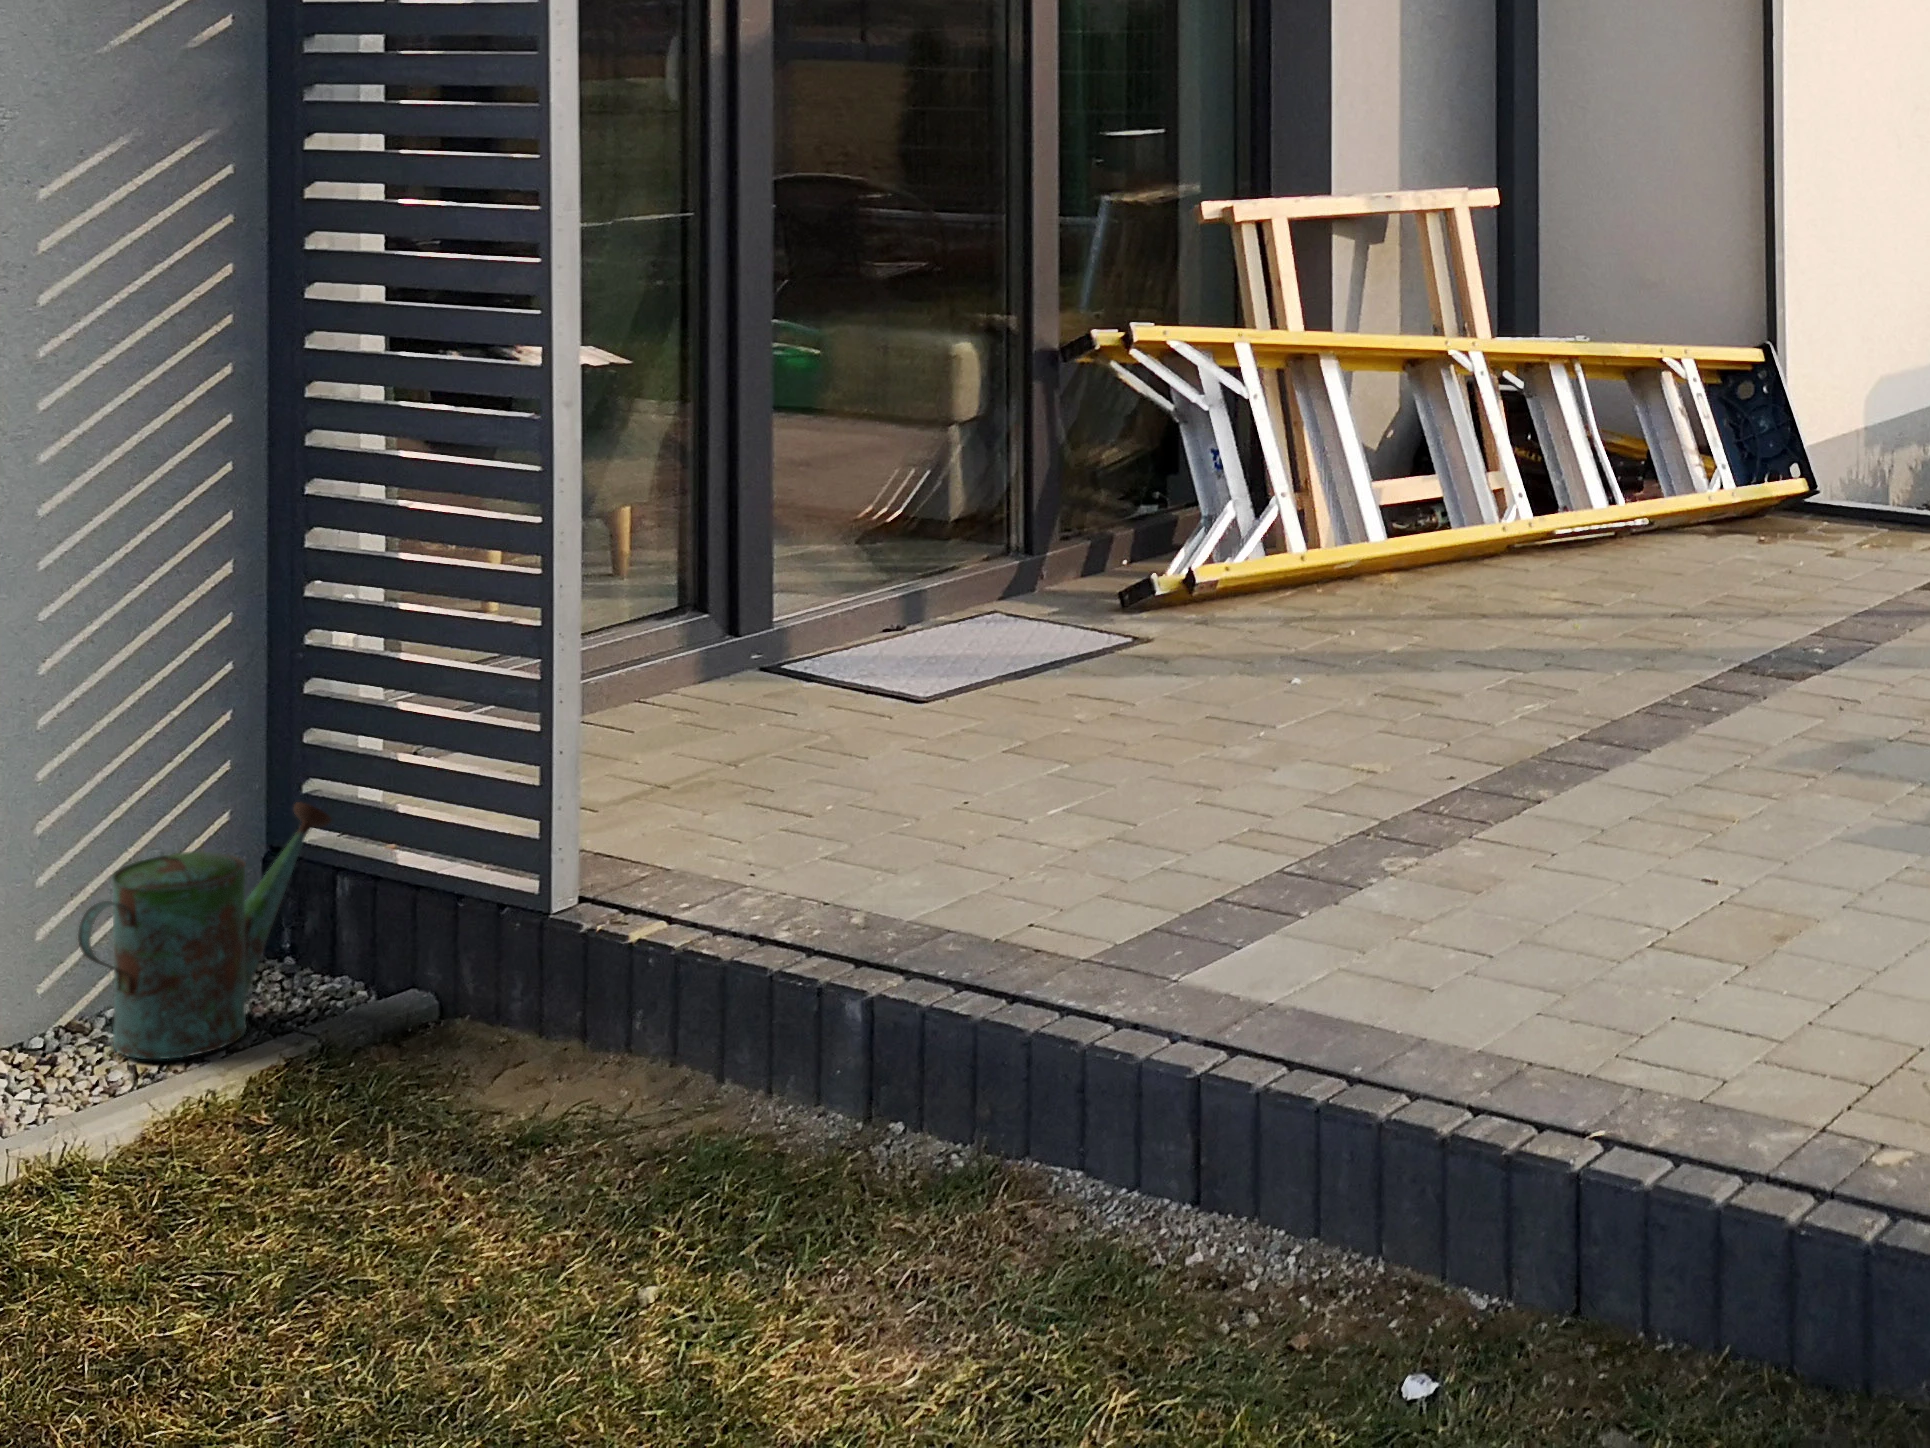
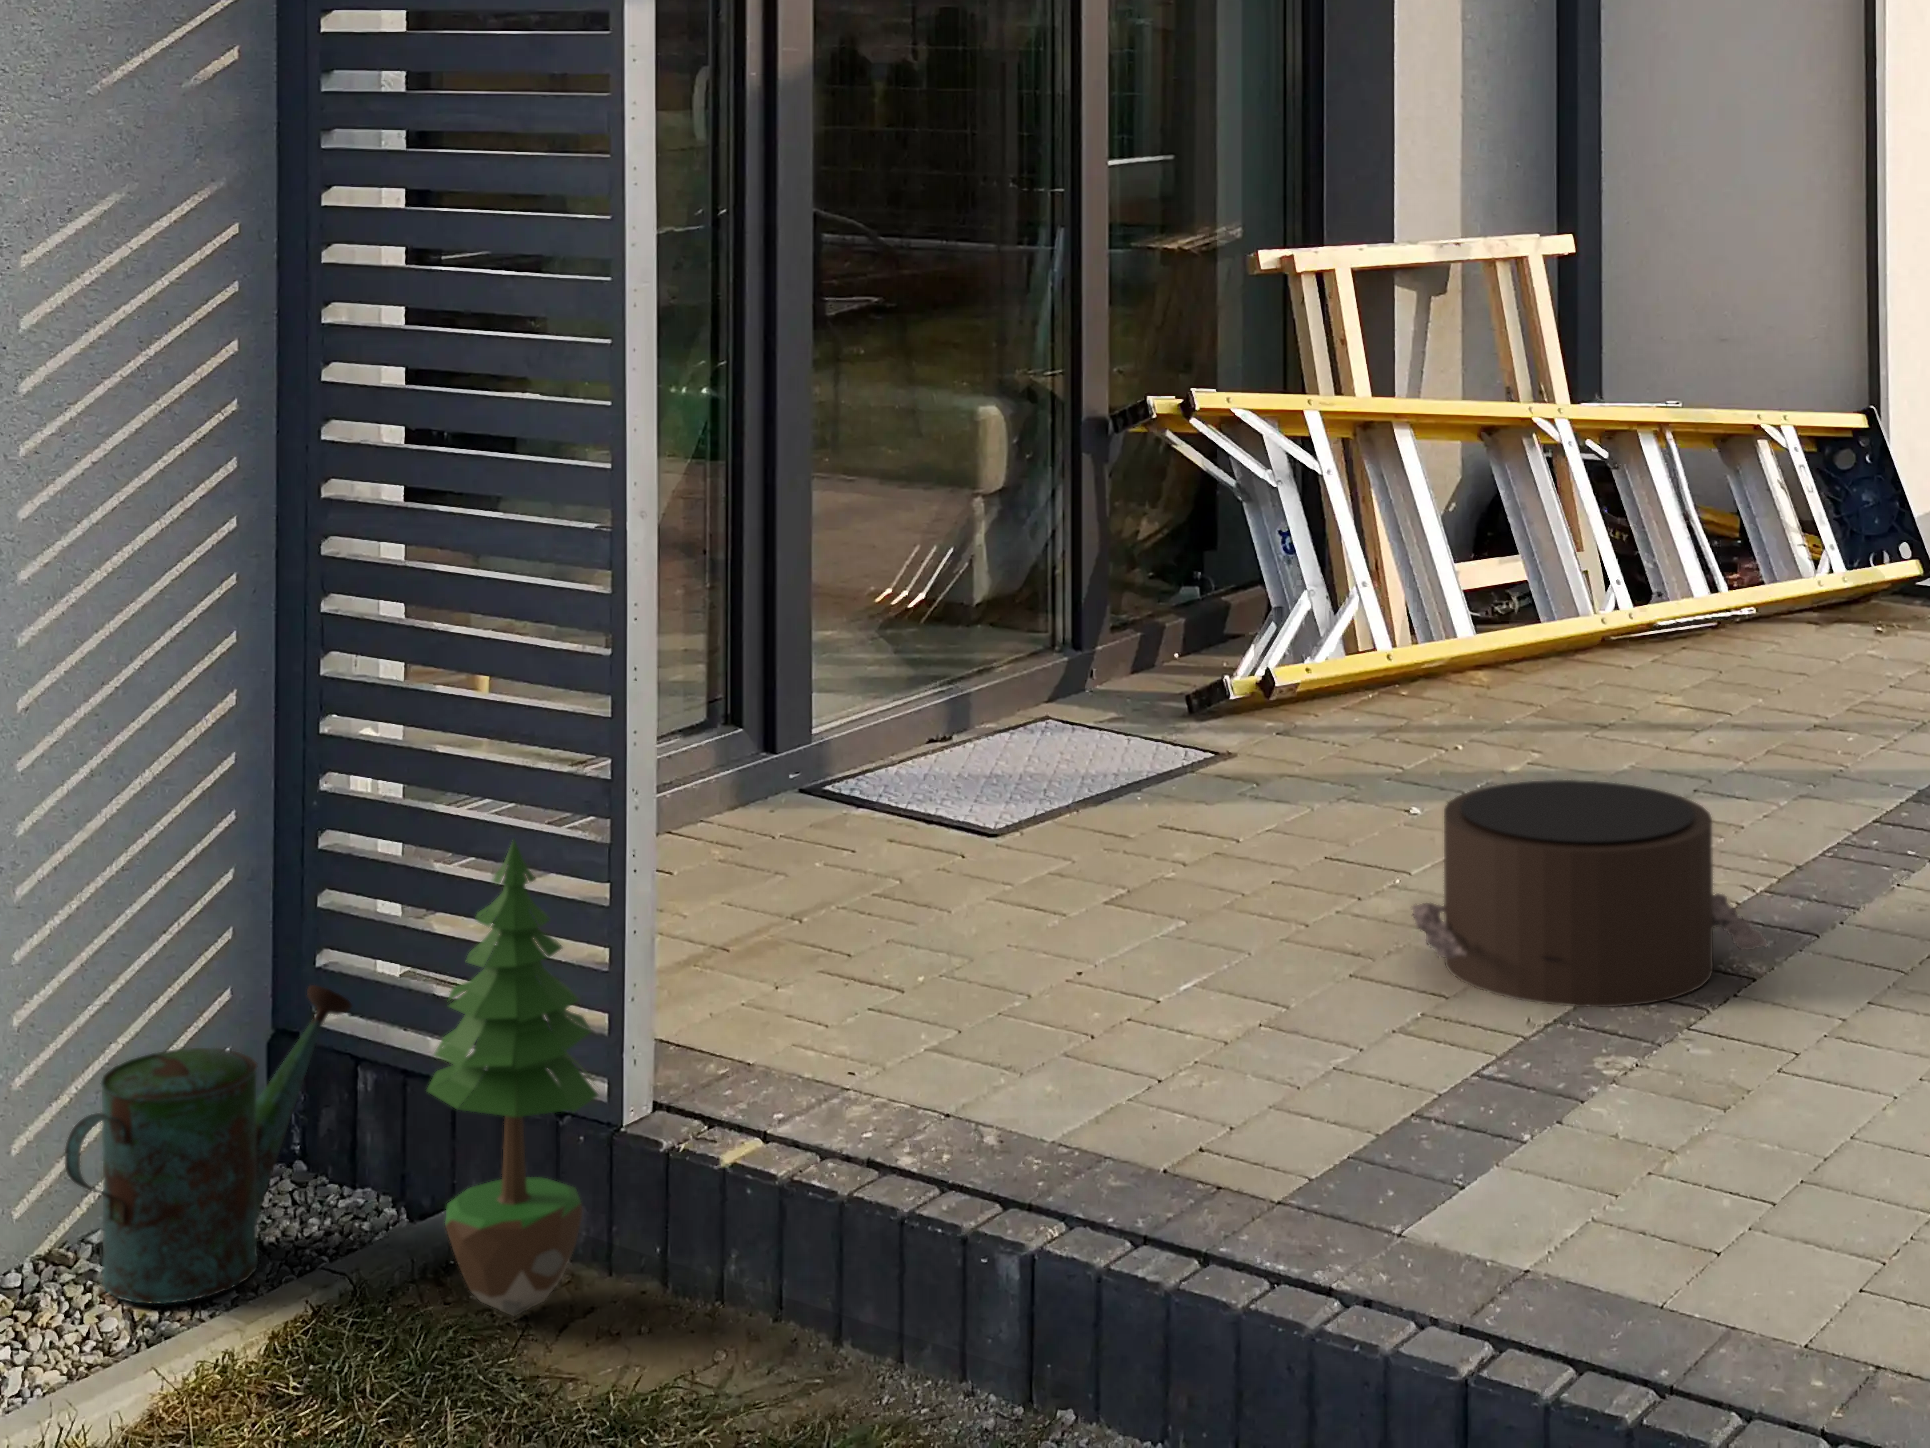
pouf: none [1257,640,1550,823] -> present [1412,780,1768,1007]
potted tree: none [379,667,528,1066] -> present [427,838,598,1316]

